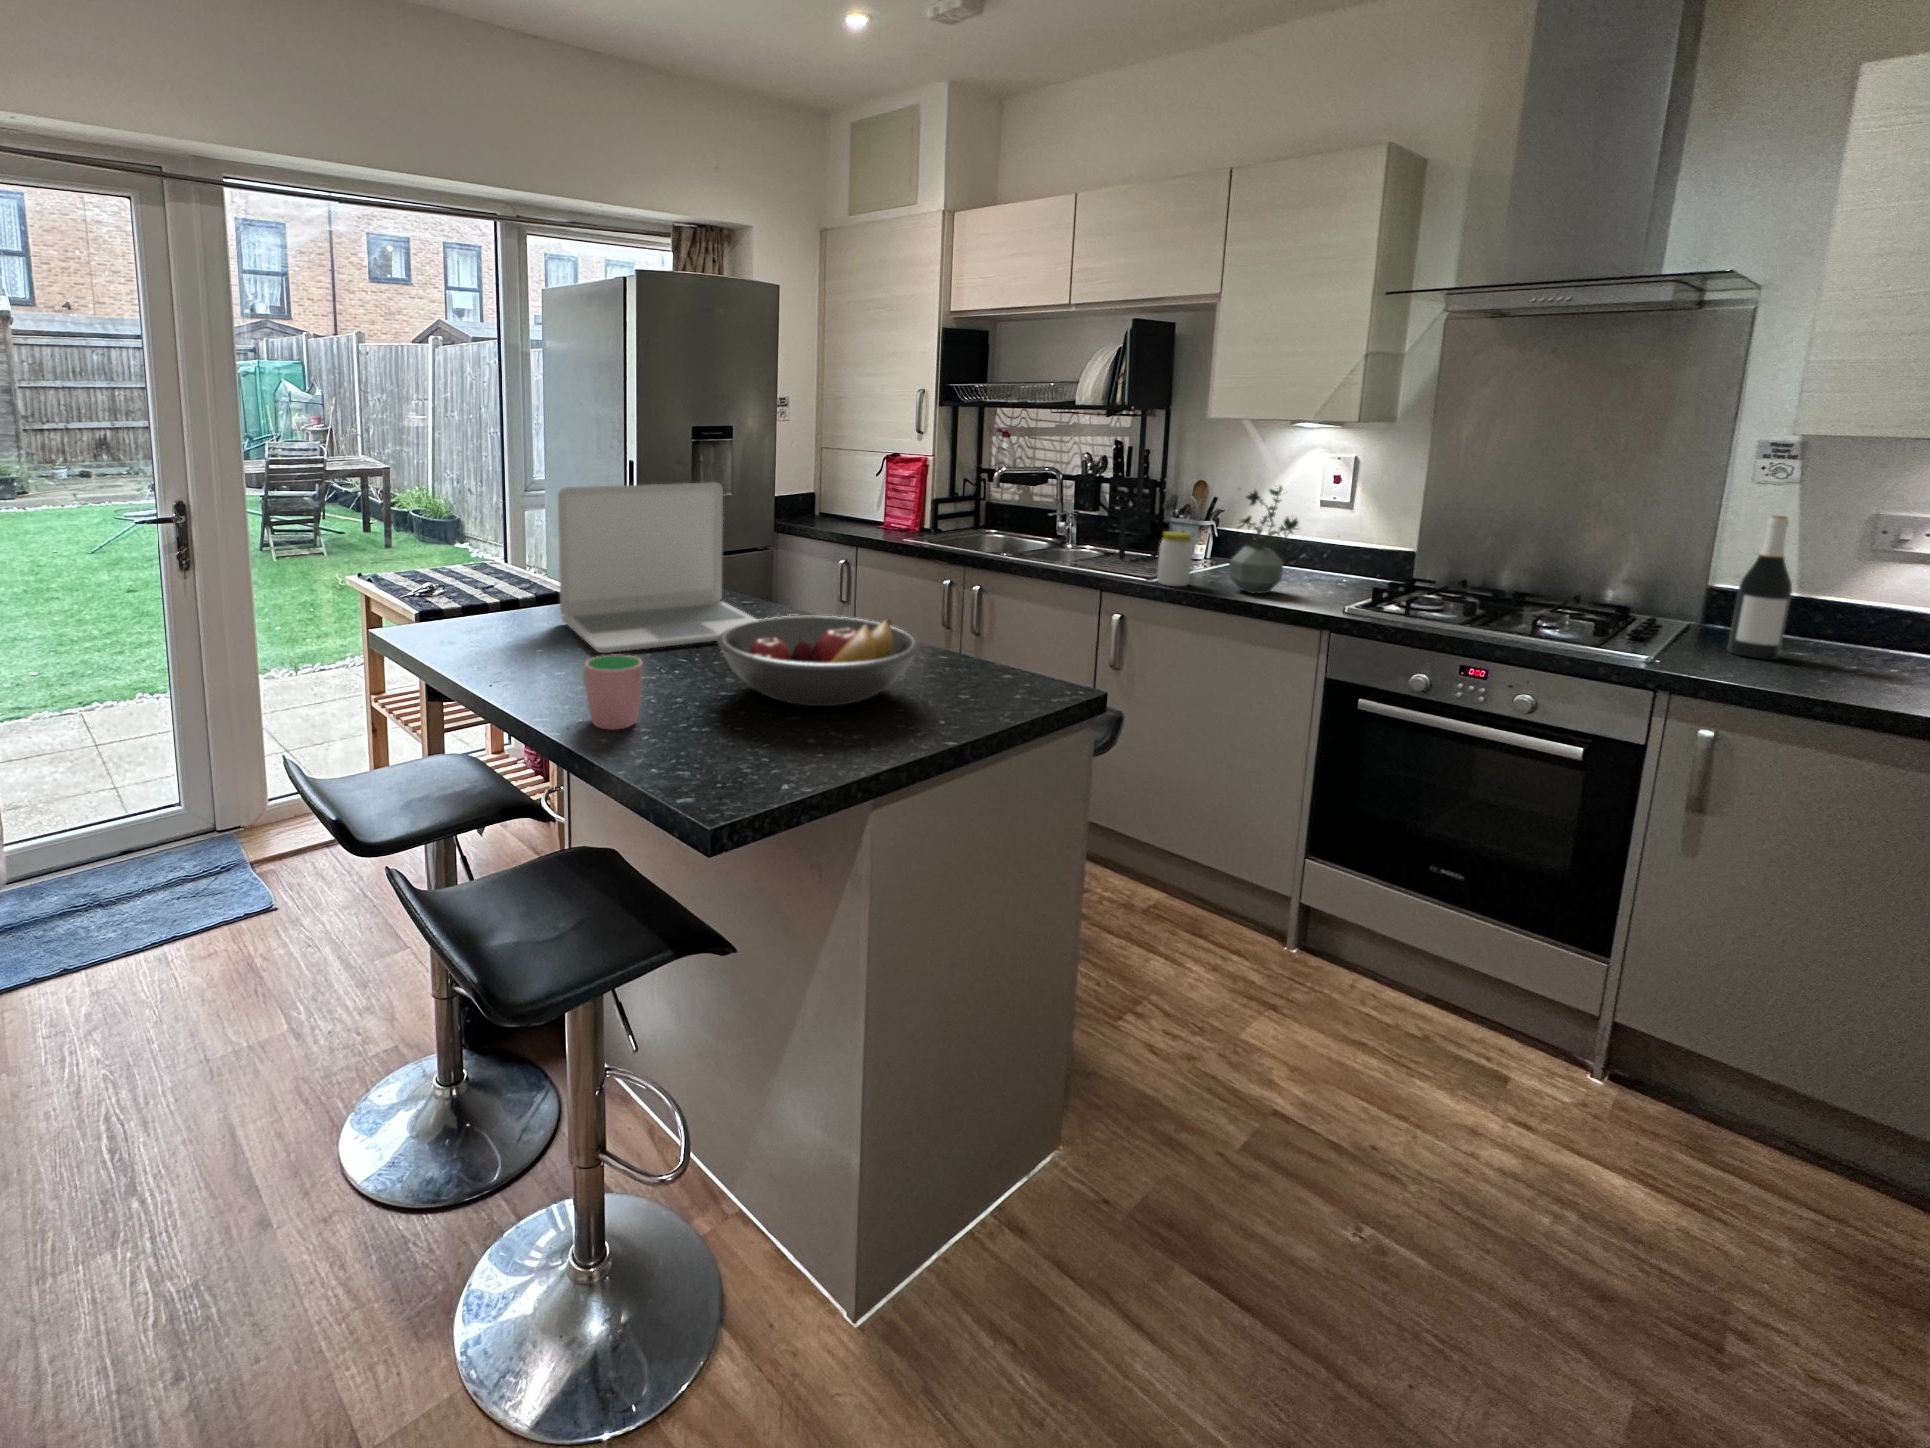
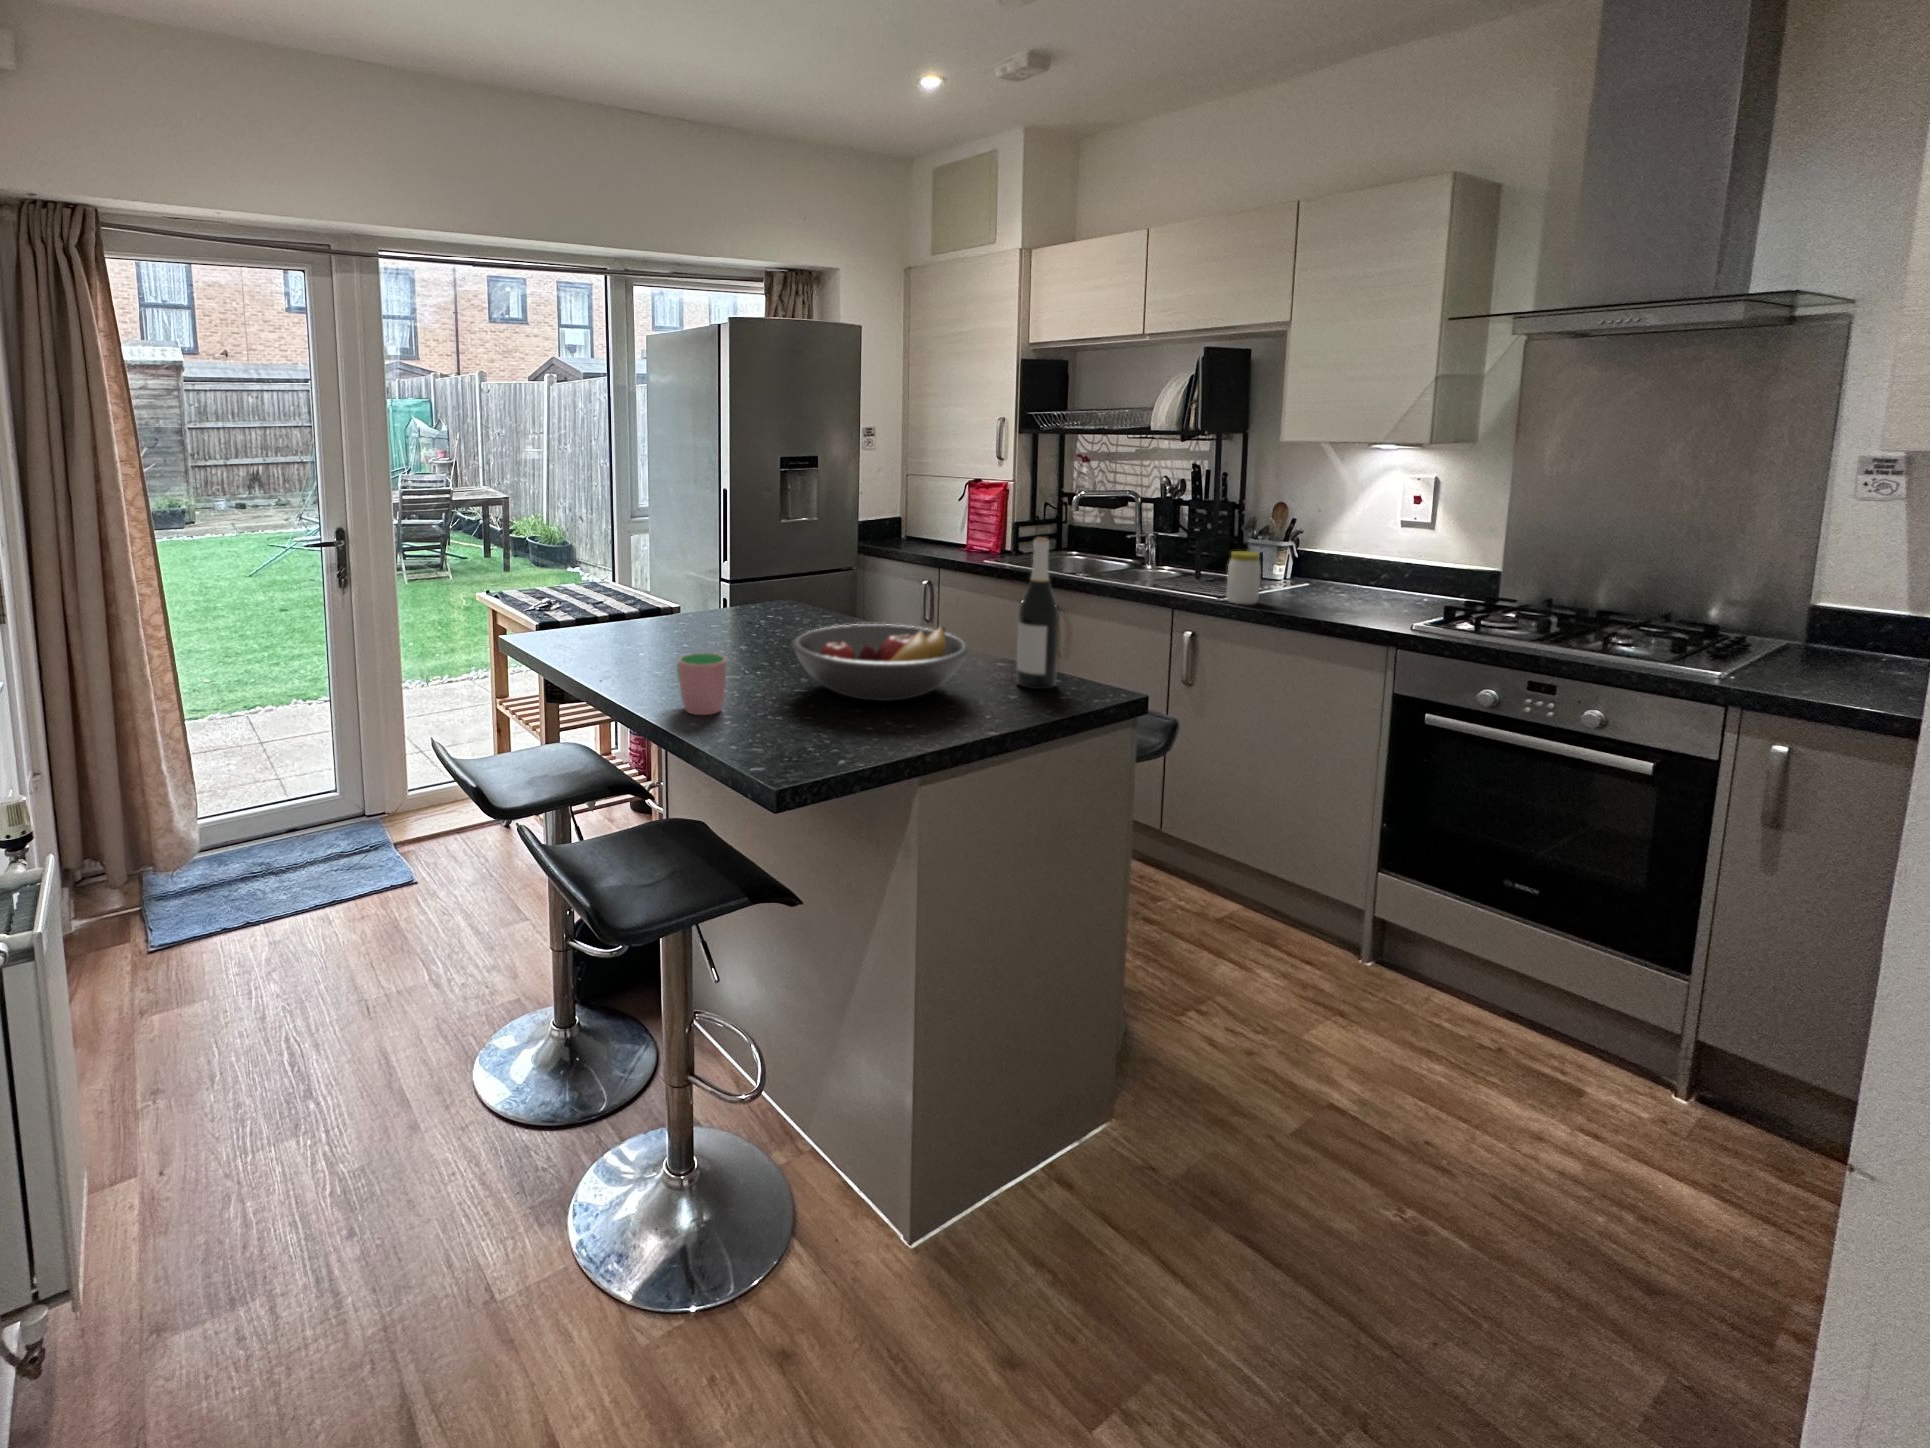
laptop: present [558,482,757,653] -> none [658,508,846,656]
potted plant: present [1229,486,1299,593] -> none [1298,505,1371,611]
wine bottle: present [1728,516,1792,659] -> present [1016,538,1059,689]

